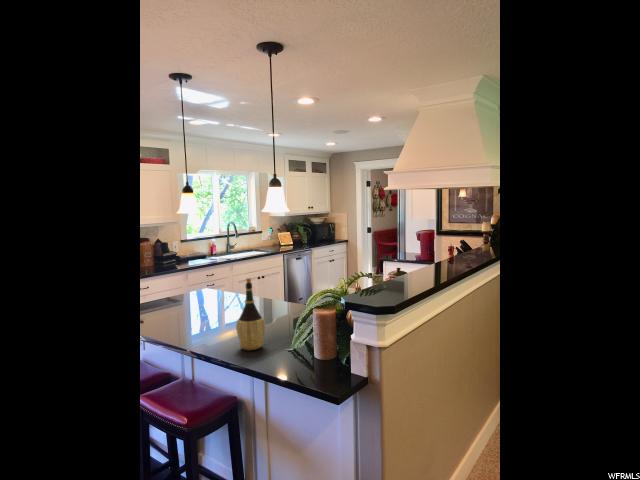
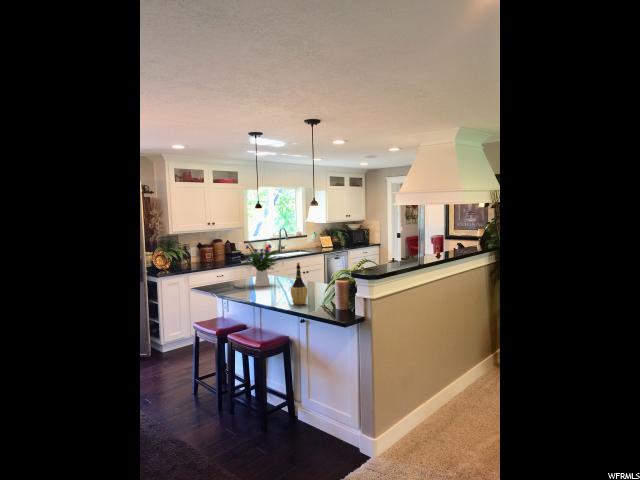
flower arrangement: none [159,243,224,310] -> present [244,243,279,287]

